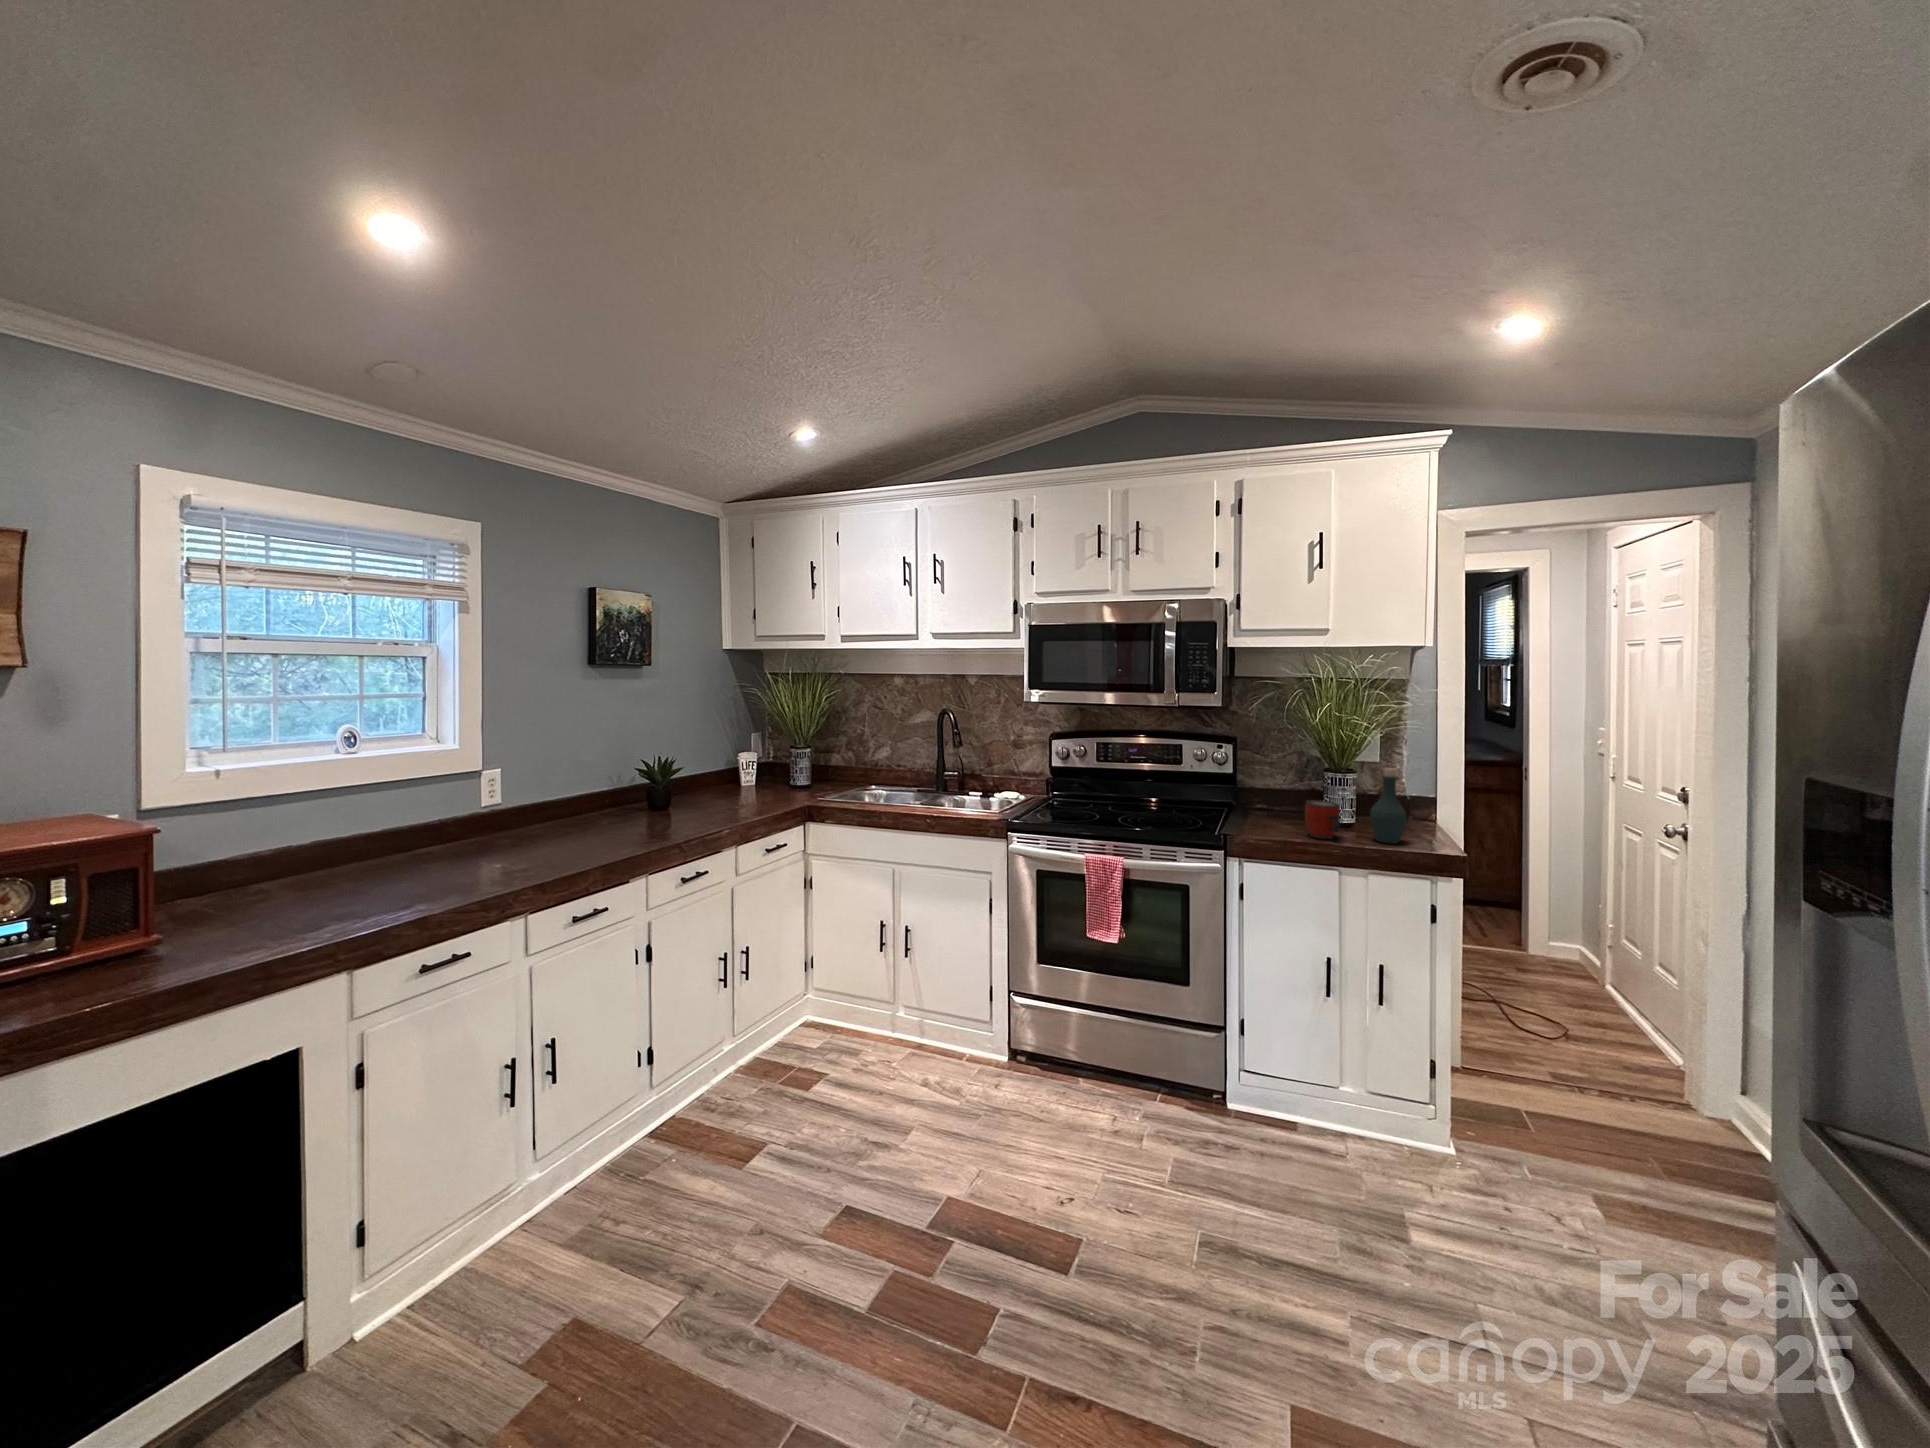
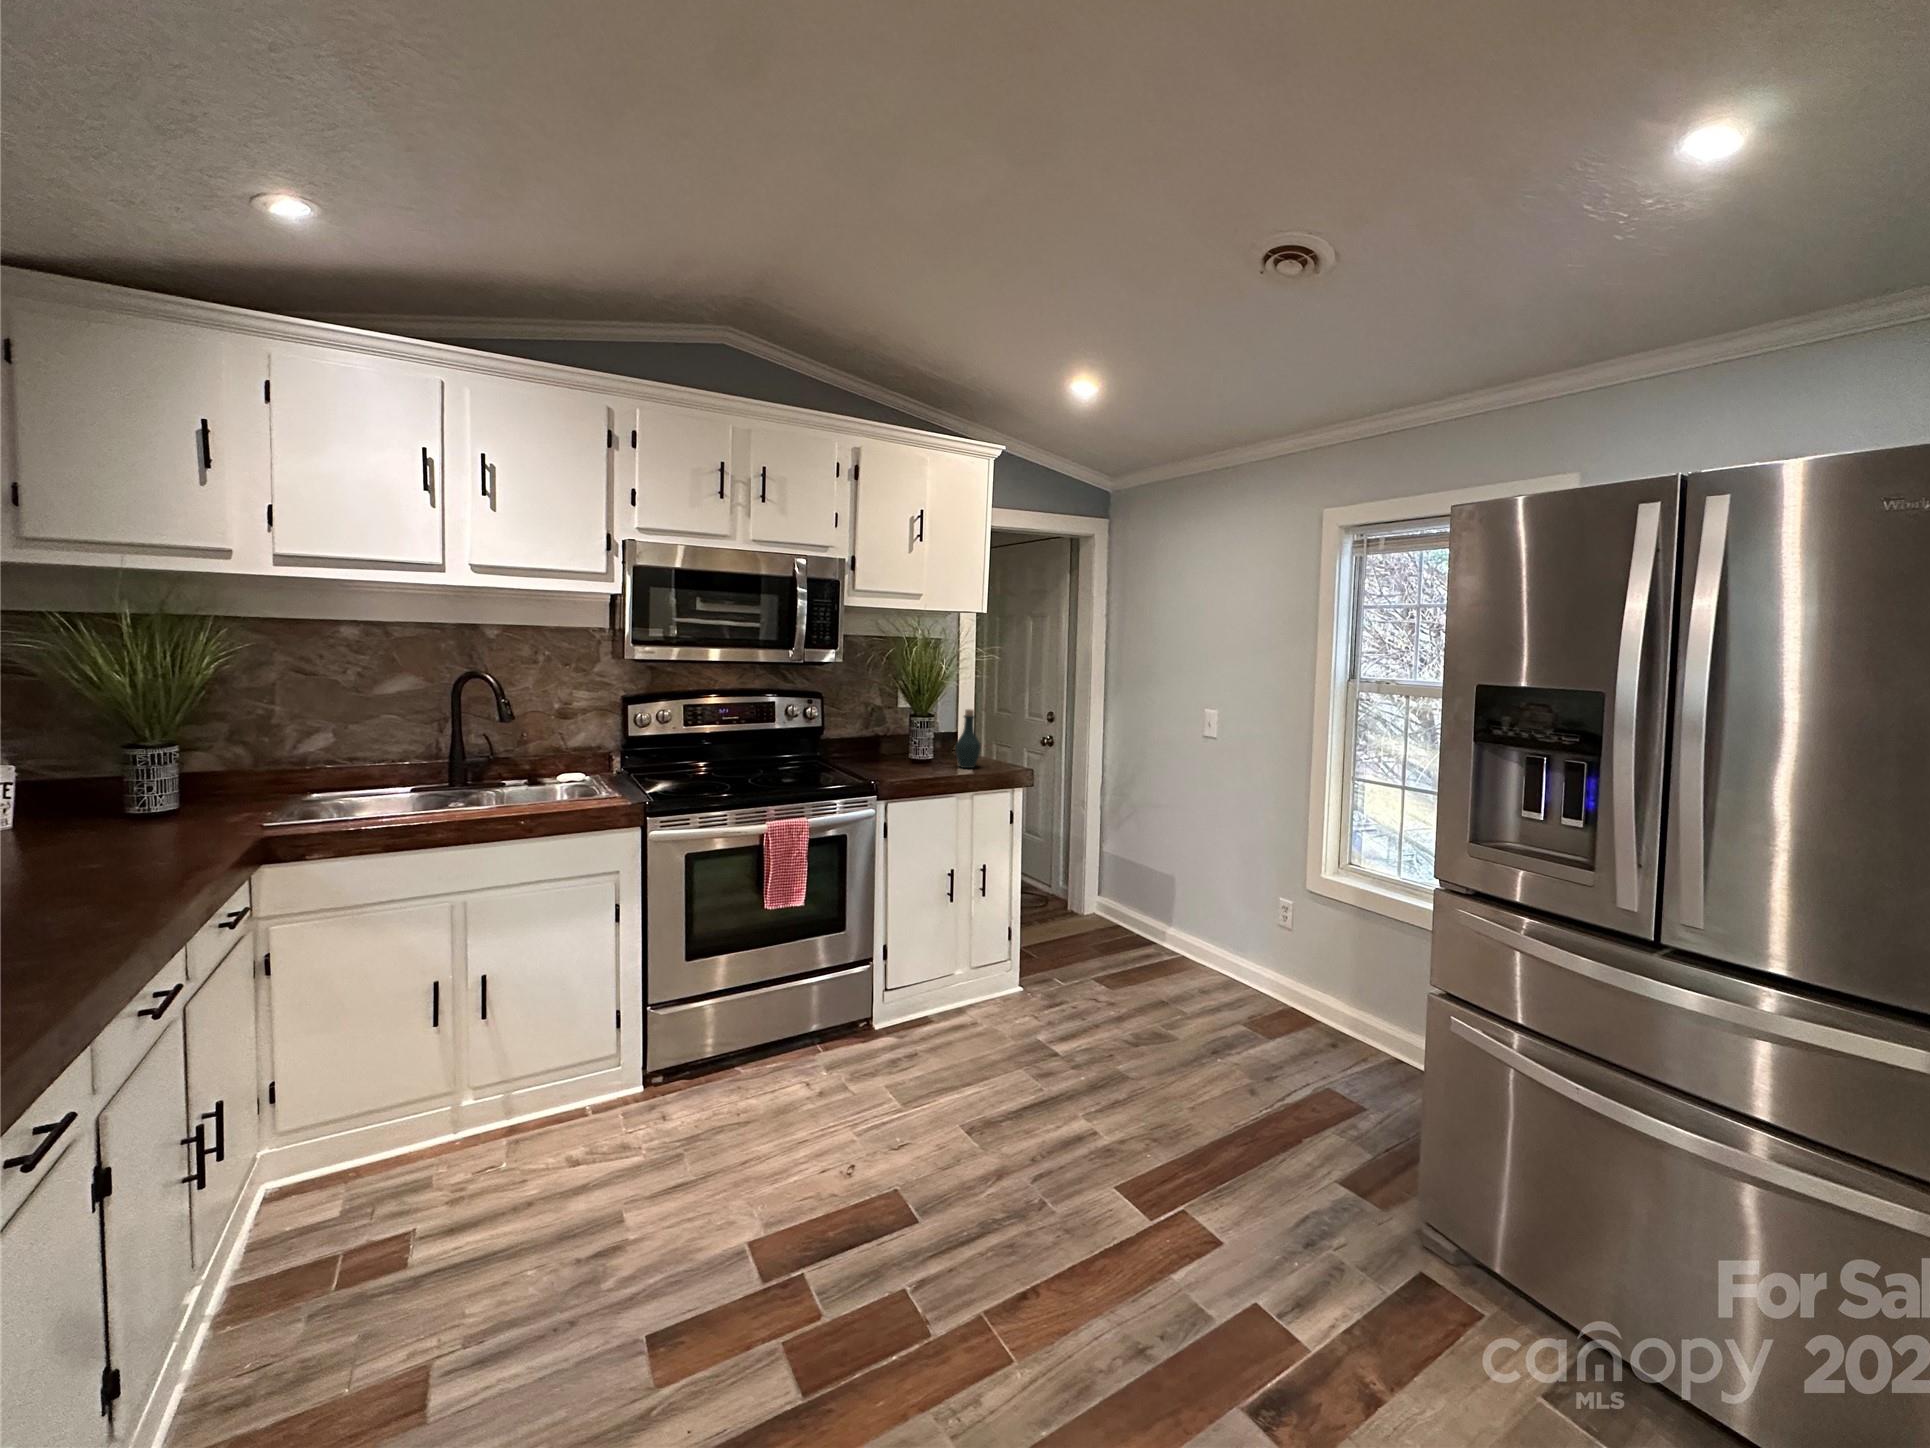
mug: present [1305,800,1340,839] -> none [915,741,947,772]

